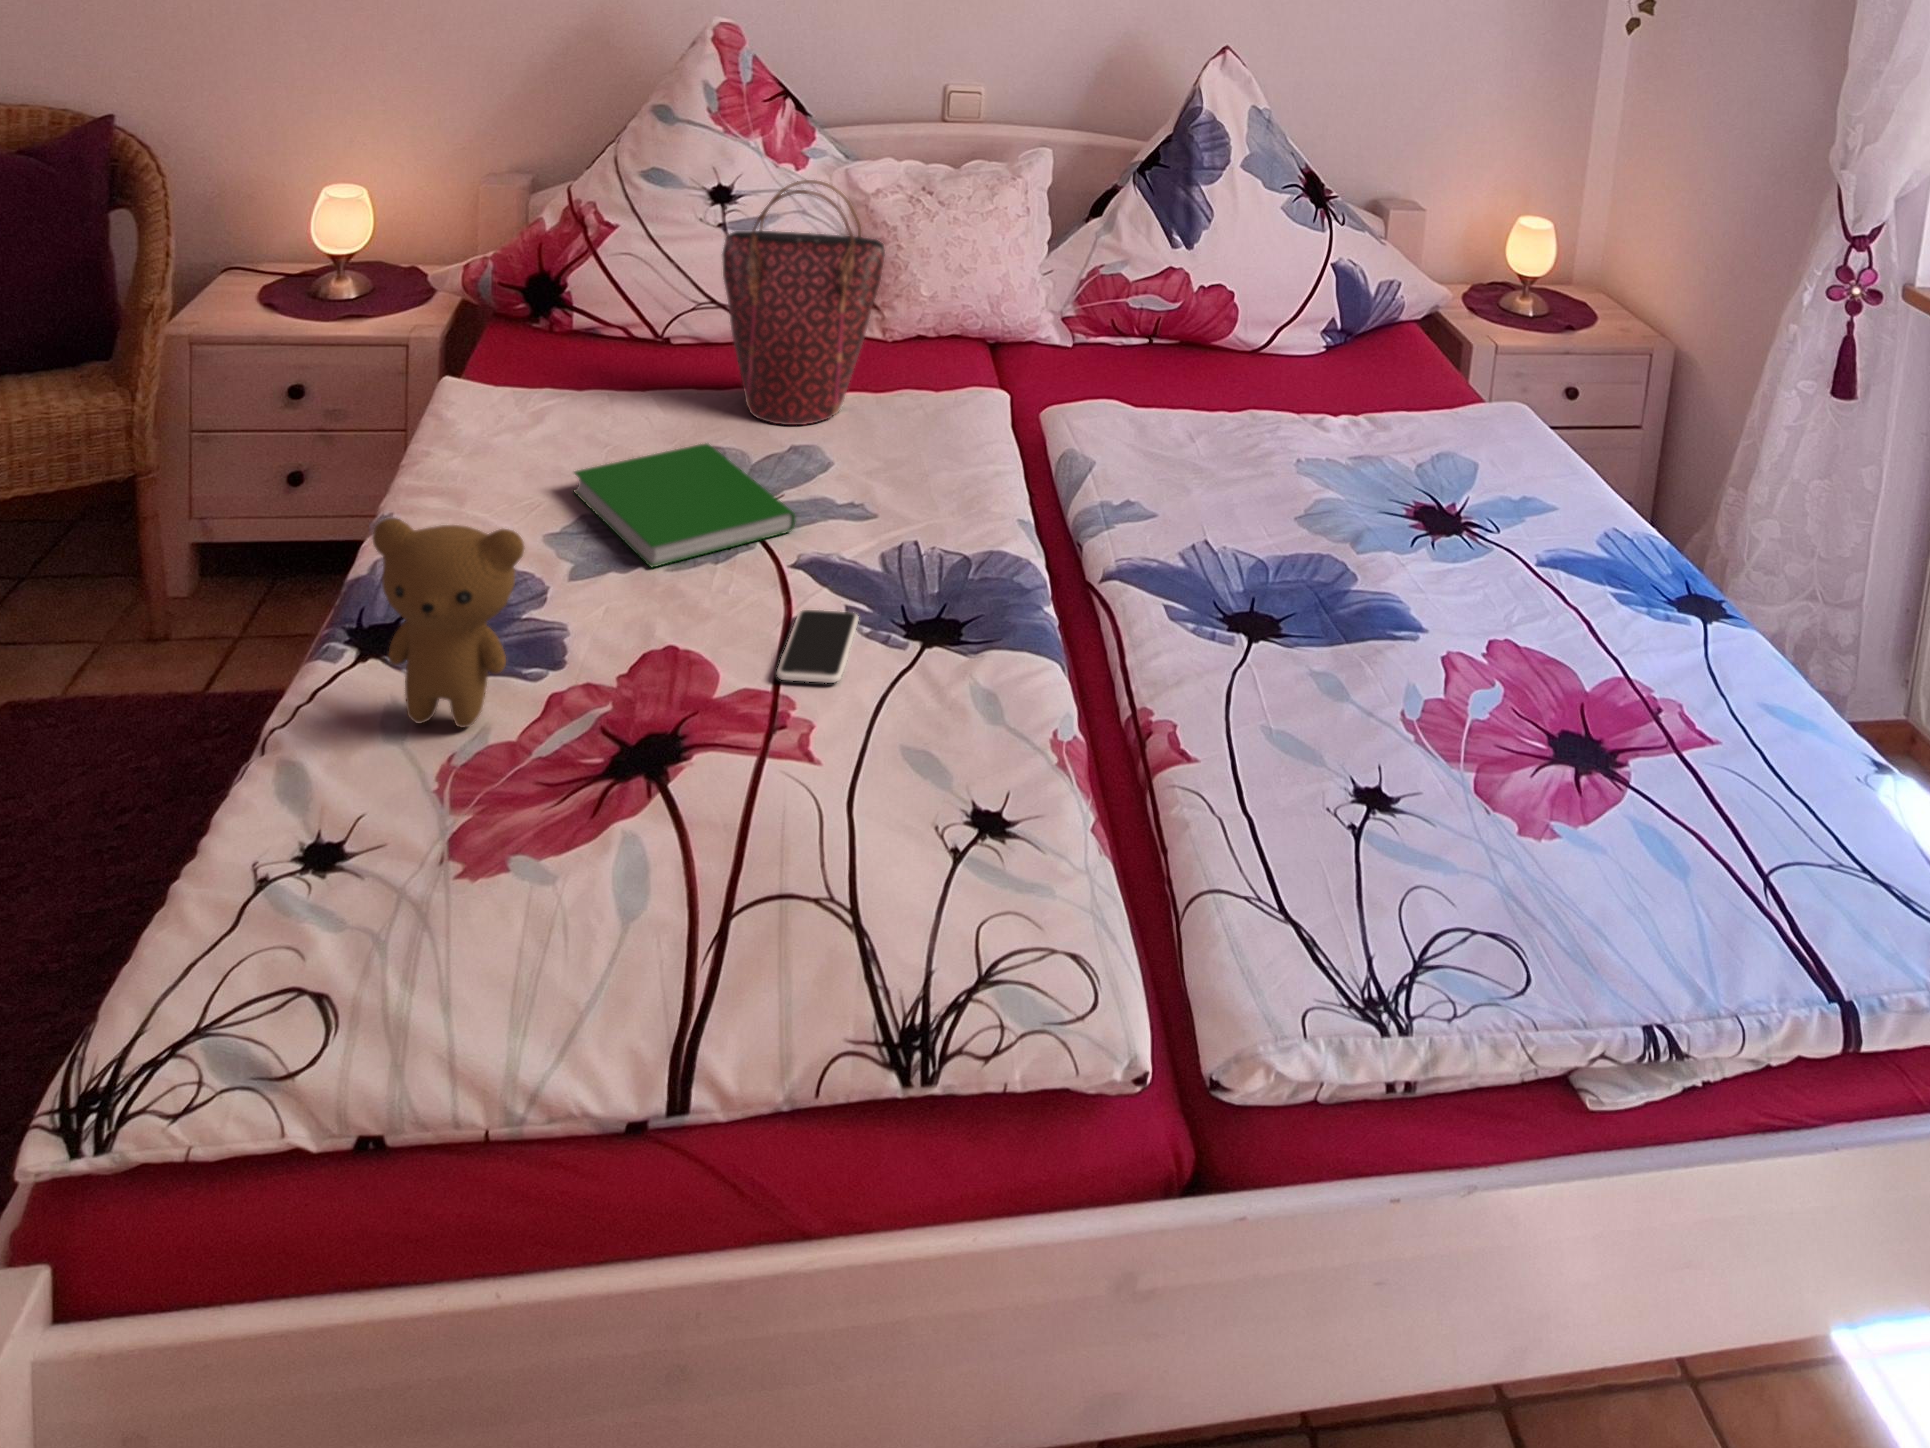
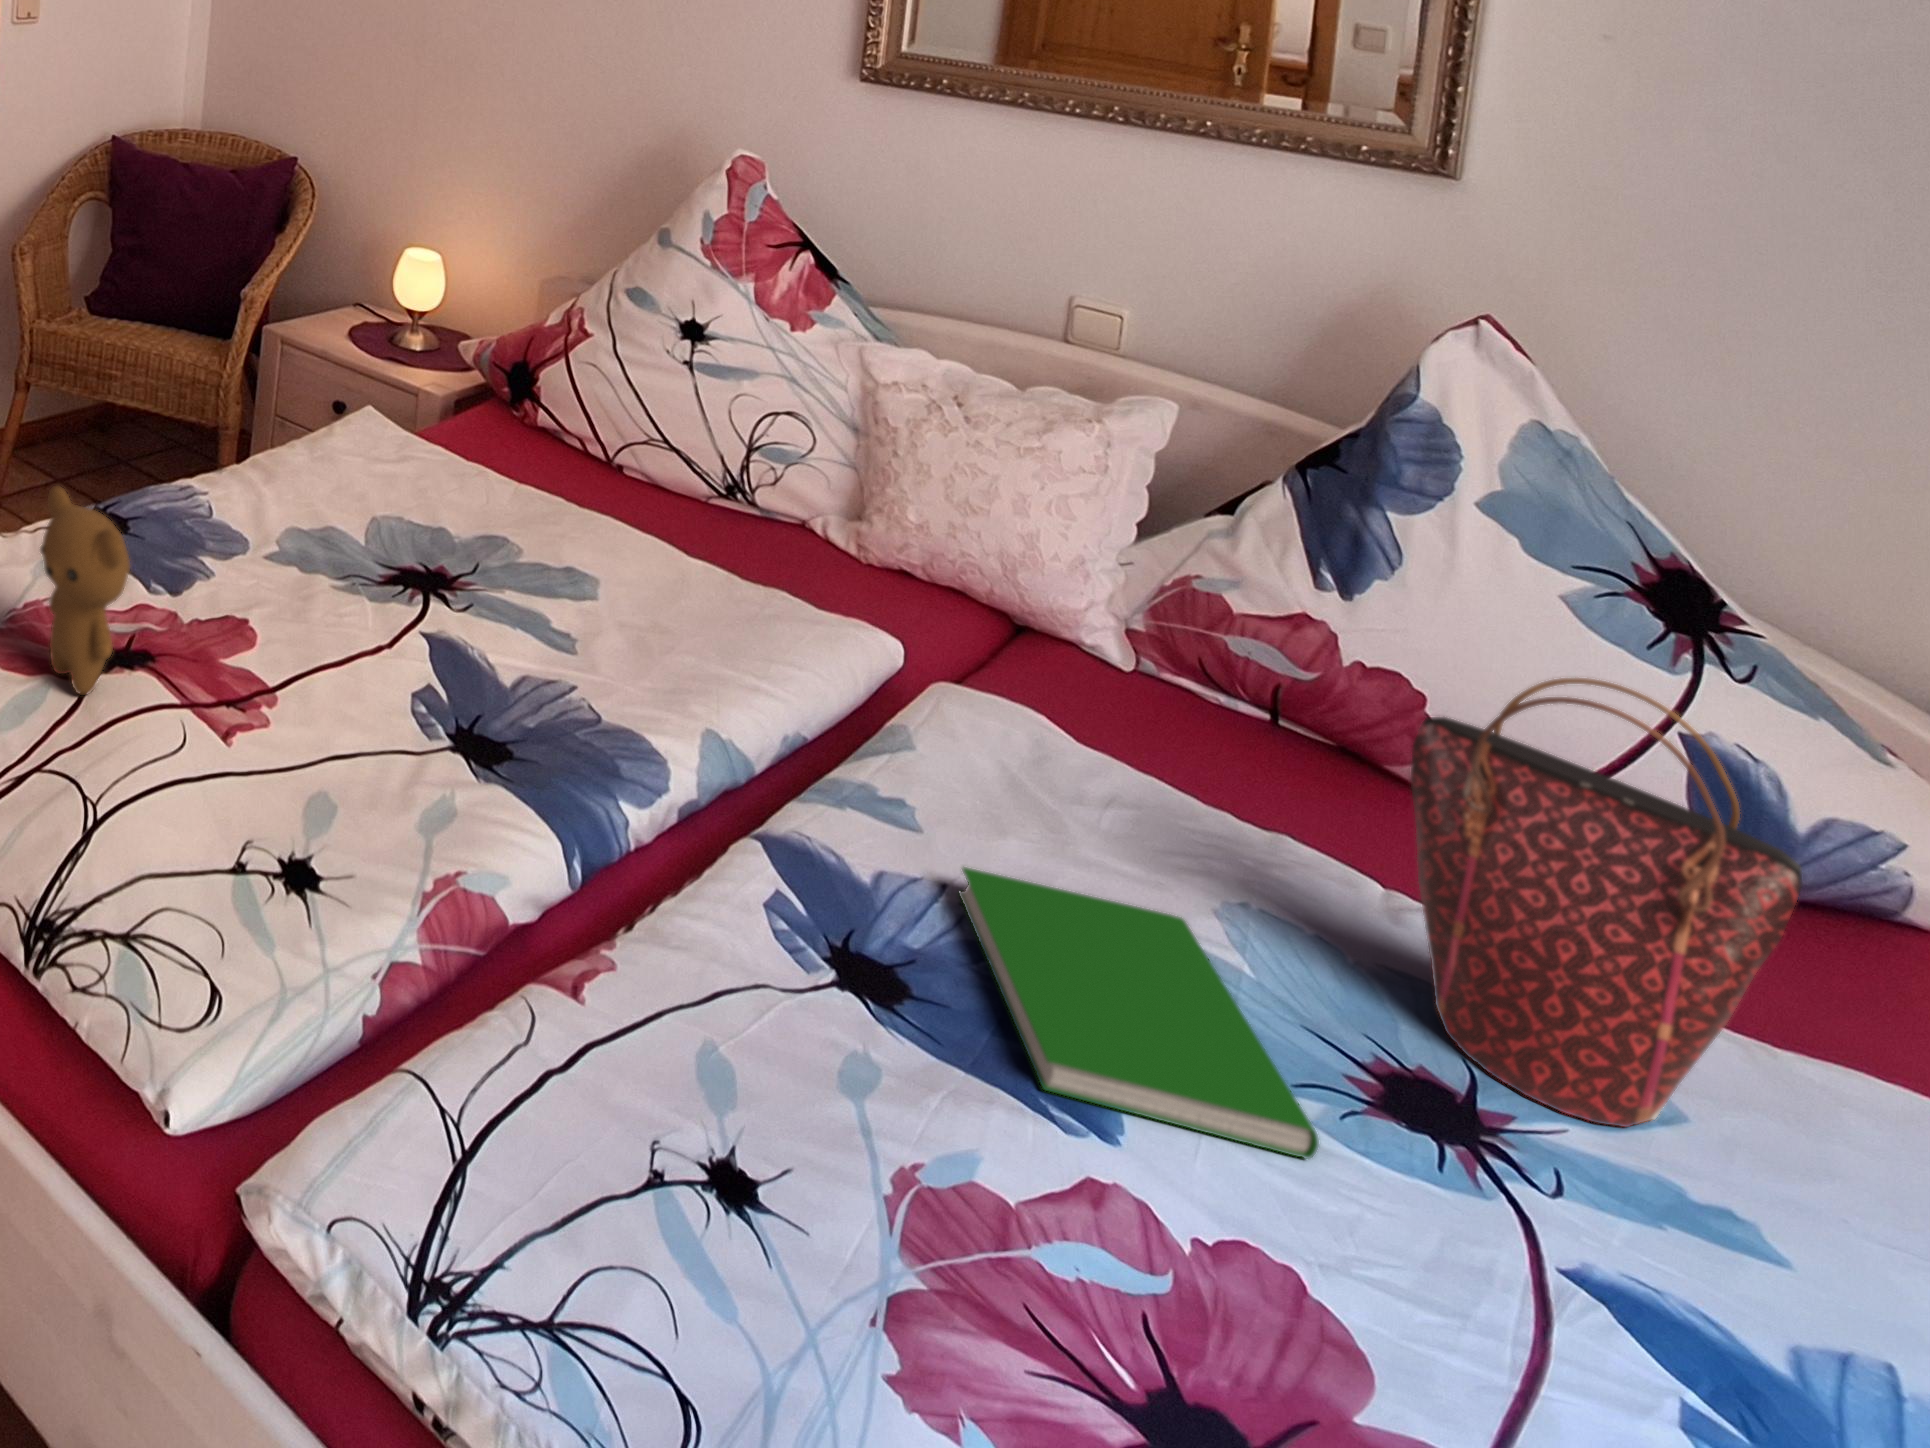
handbag: present [723,180,885,425] -> present [1411,678,1802,1127]
hardcover book: present [574,443,796,567] -> present [959,867,1319,1158]
smartphone: present [777,610,859,683] -> none [339,758,476,842]

